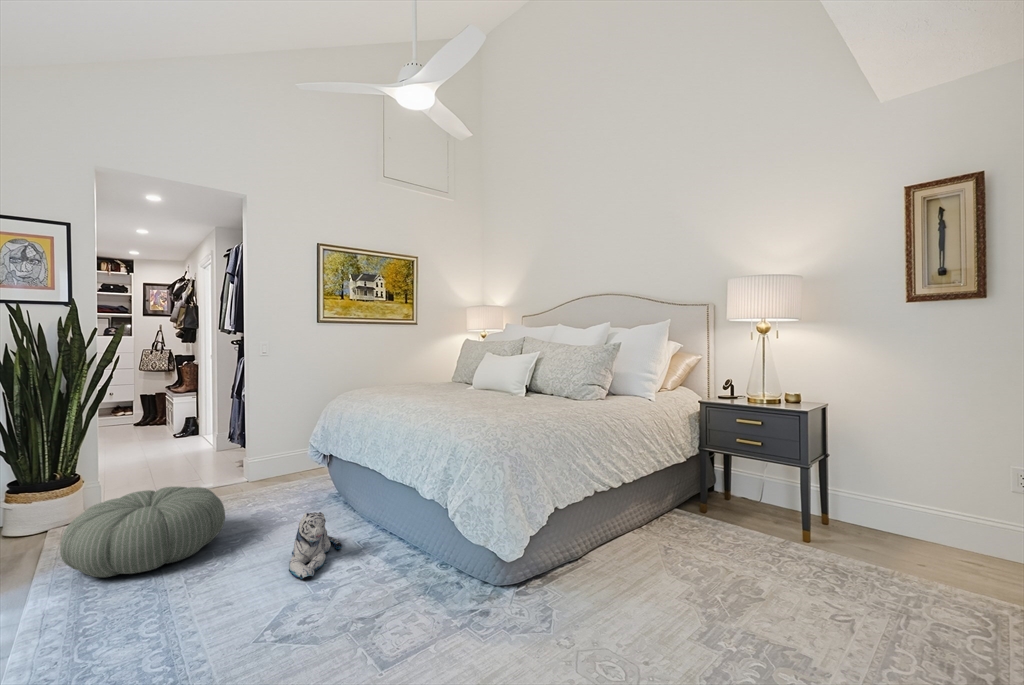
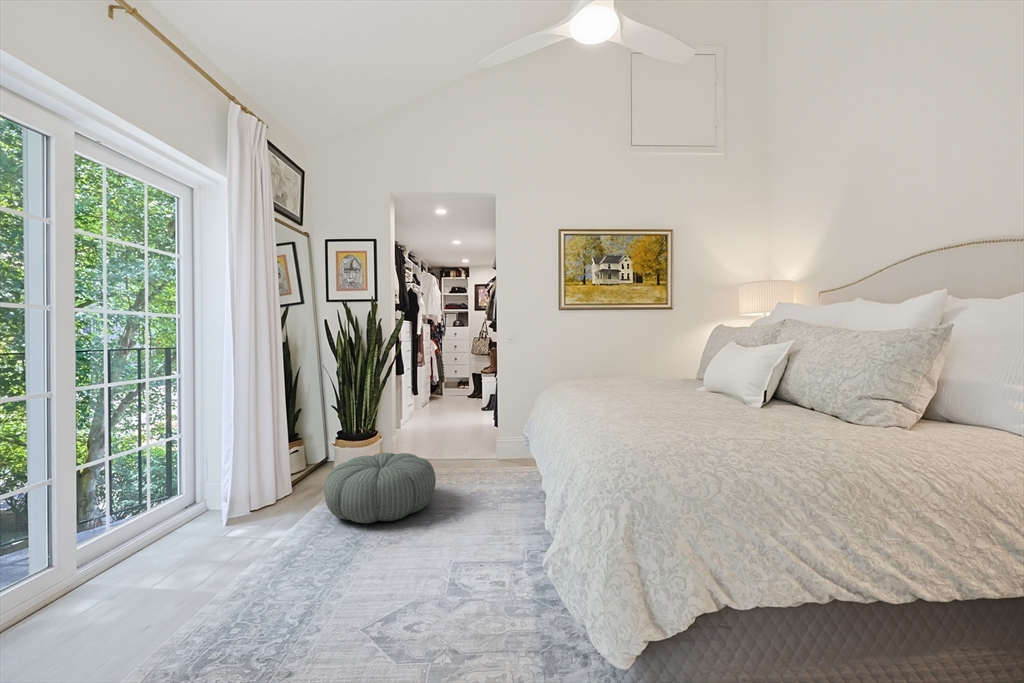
plush toy: present [289,512,342,580] -> none [444,508,508,579]

